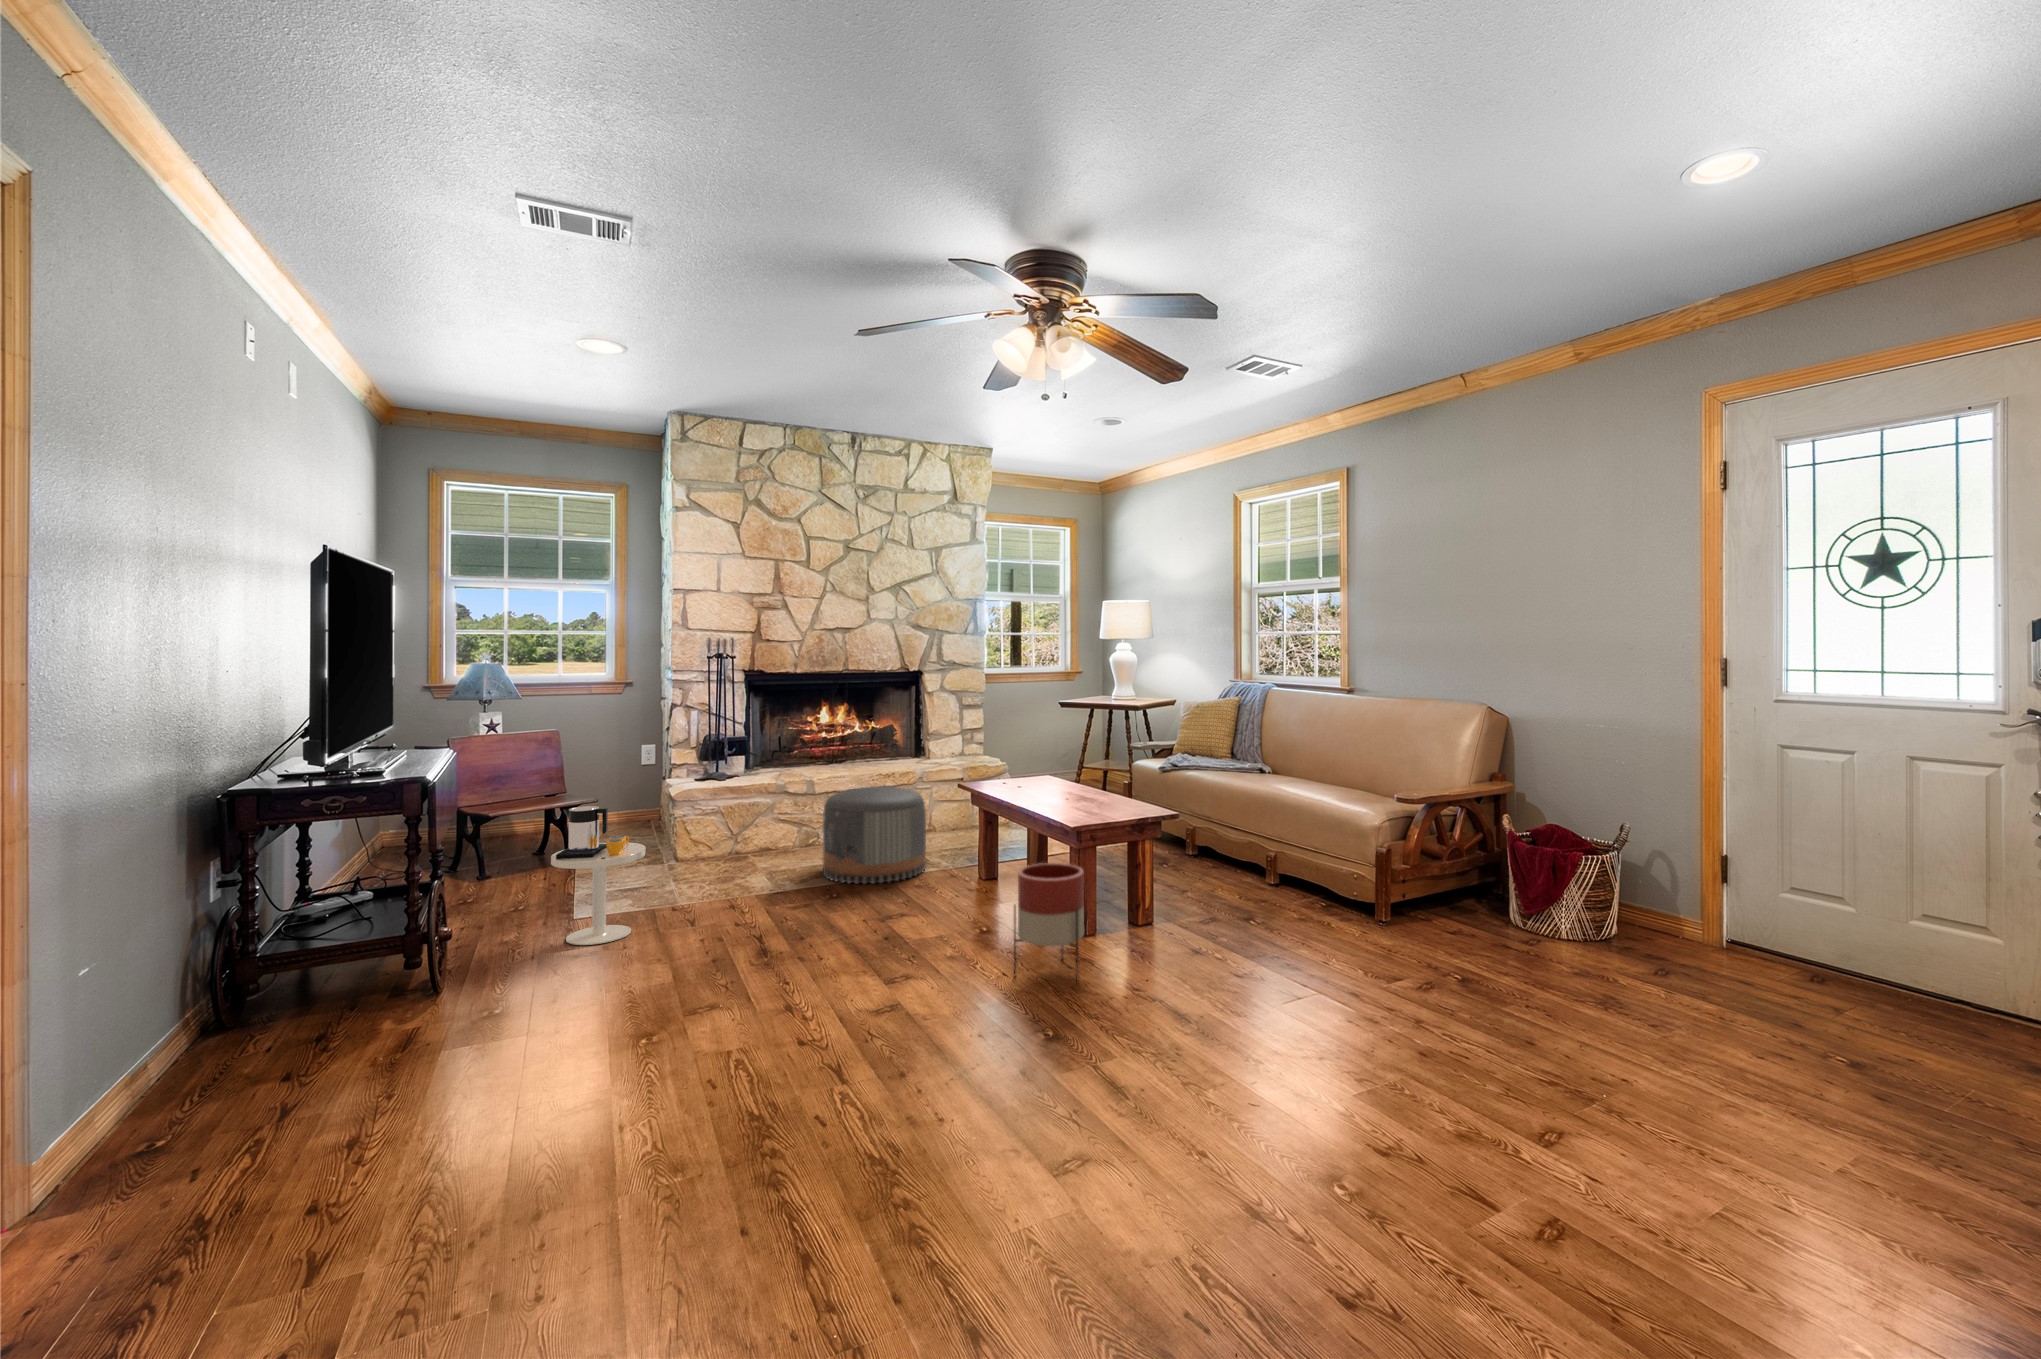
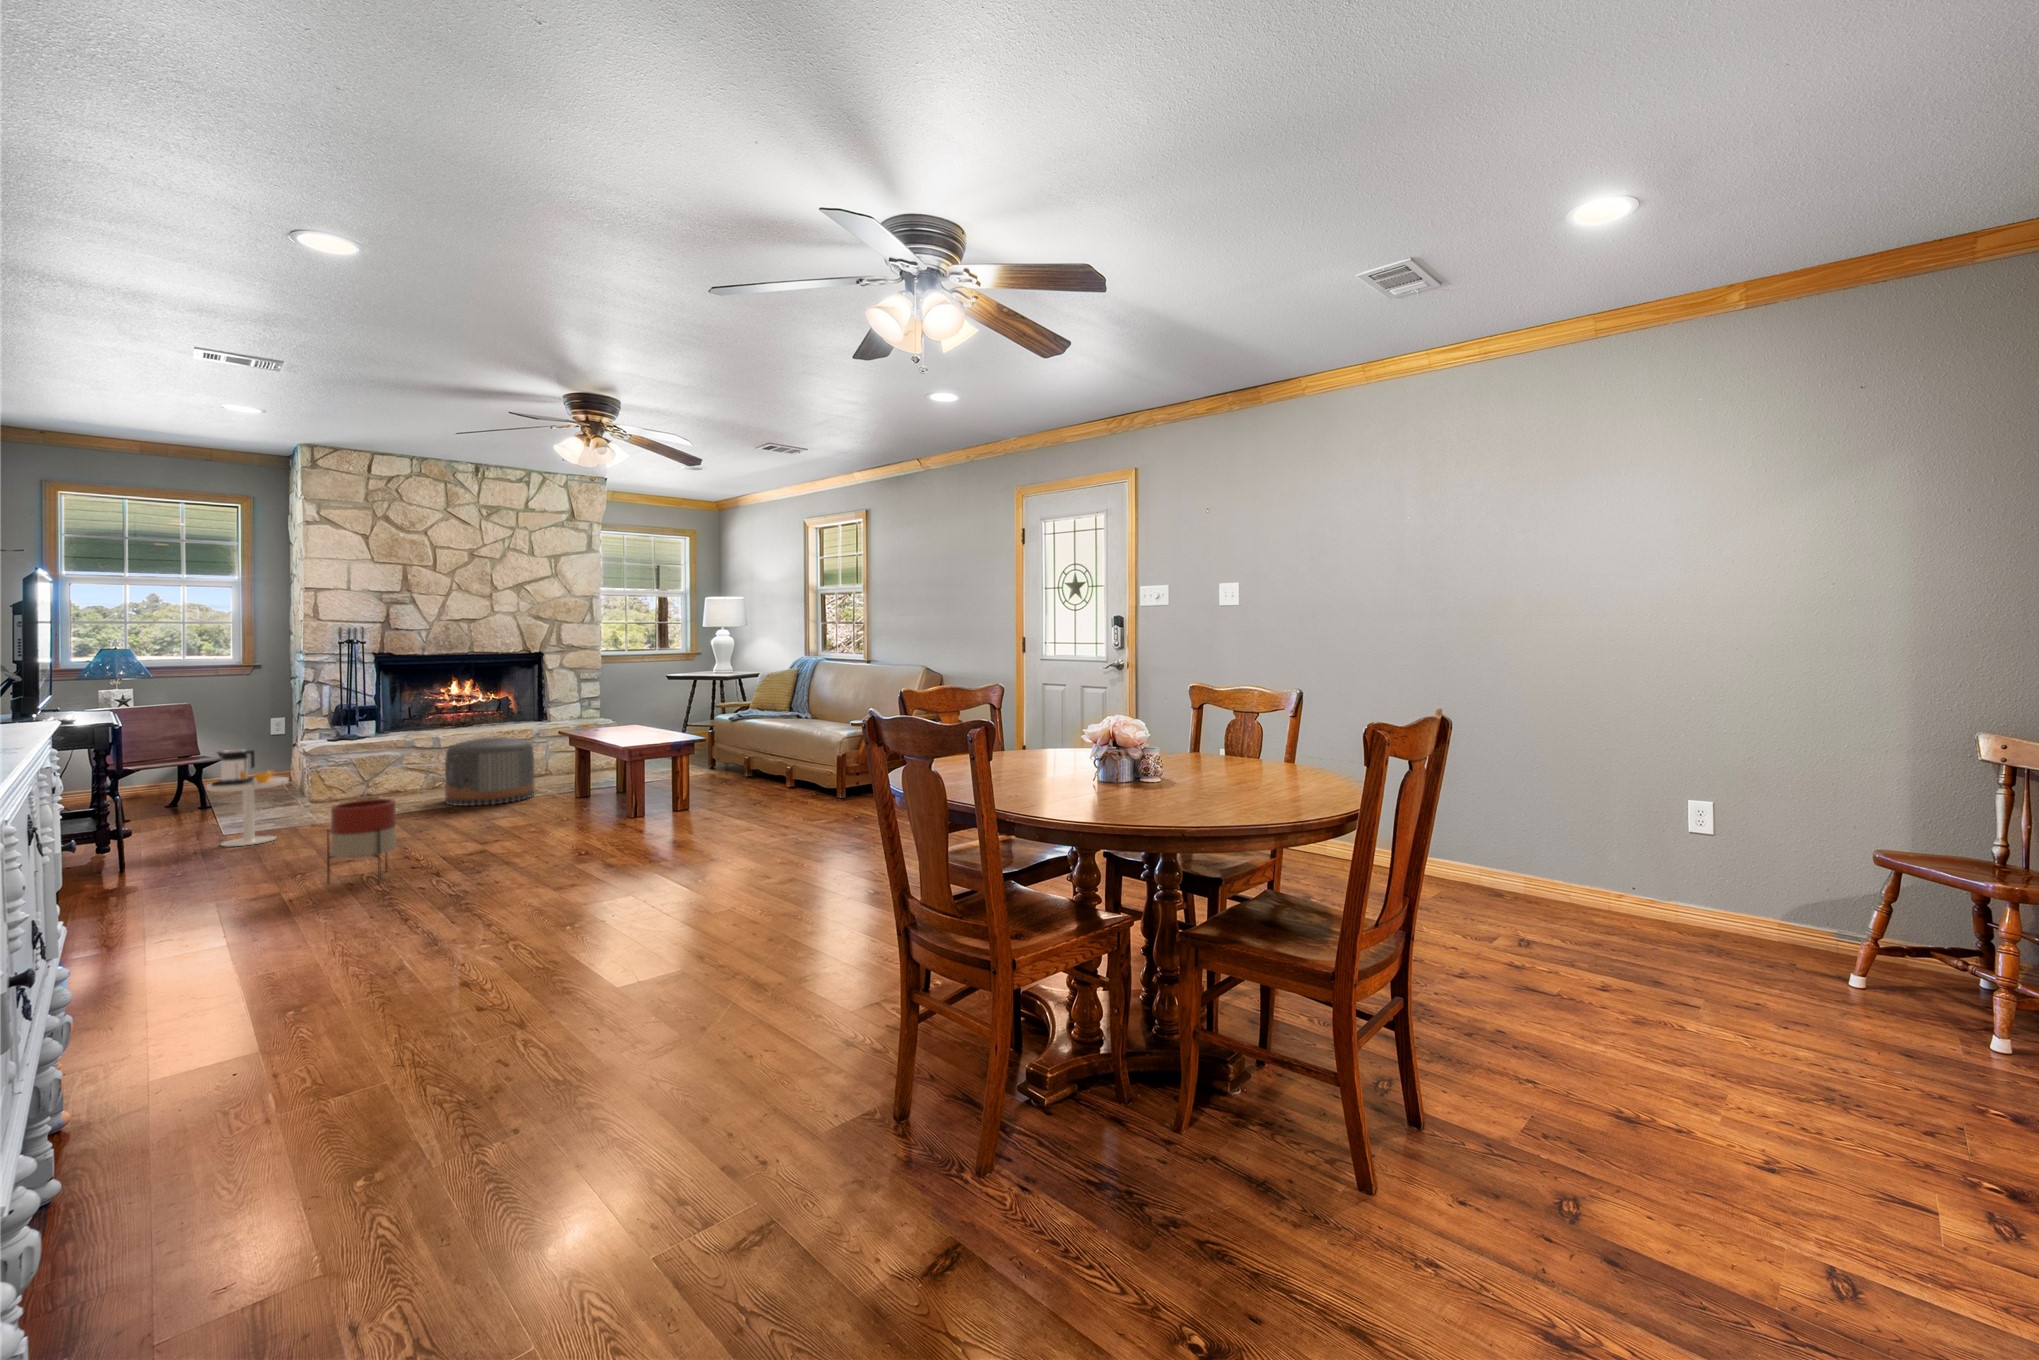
planter: present [1014,863,1084,981] -> present [327,799,396,883]

